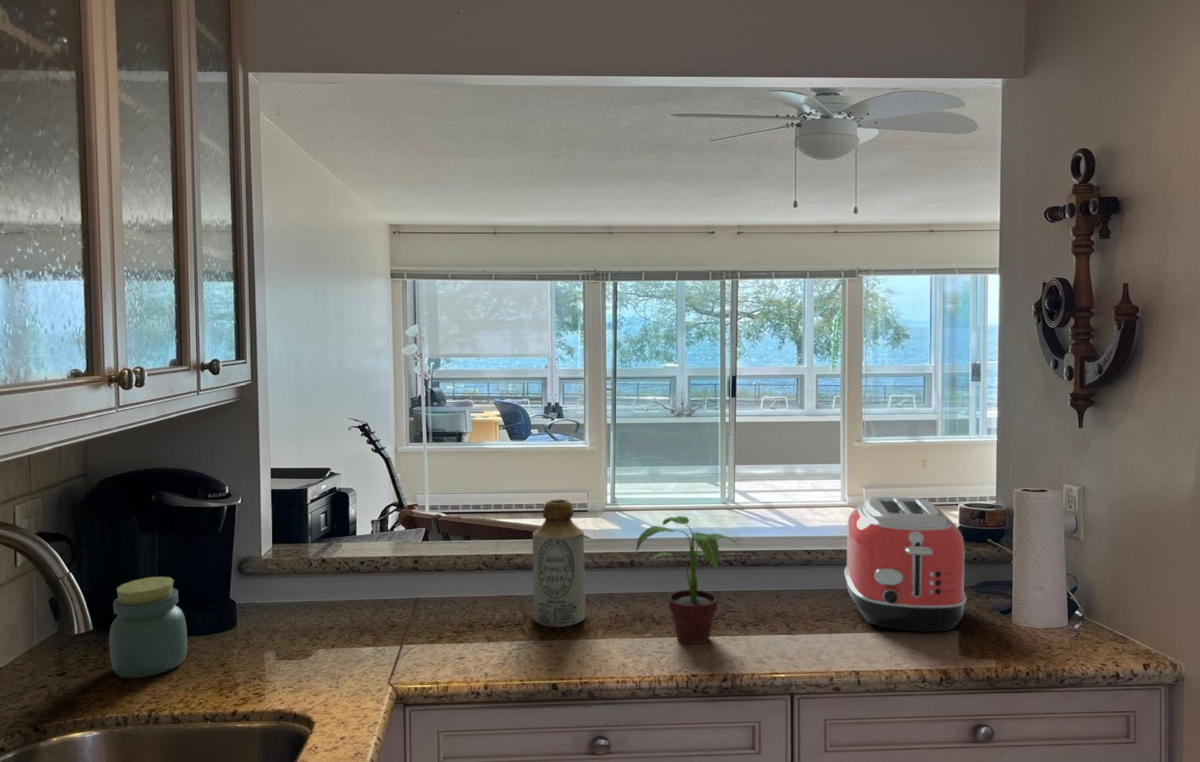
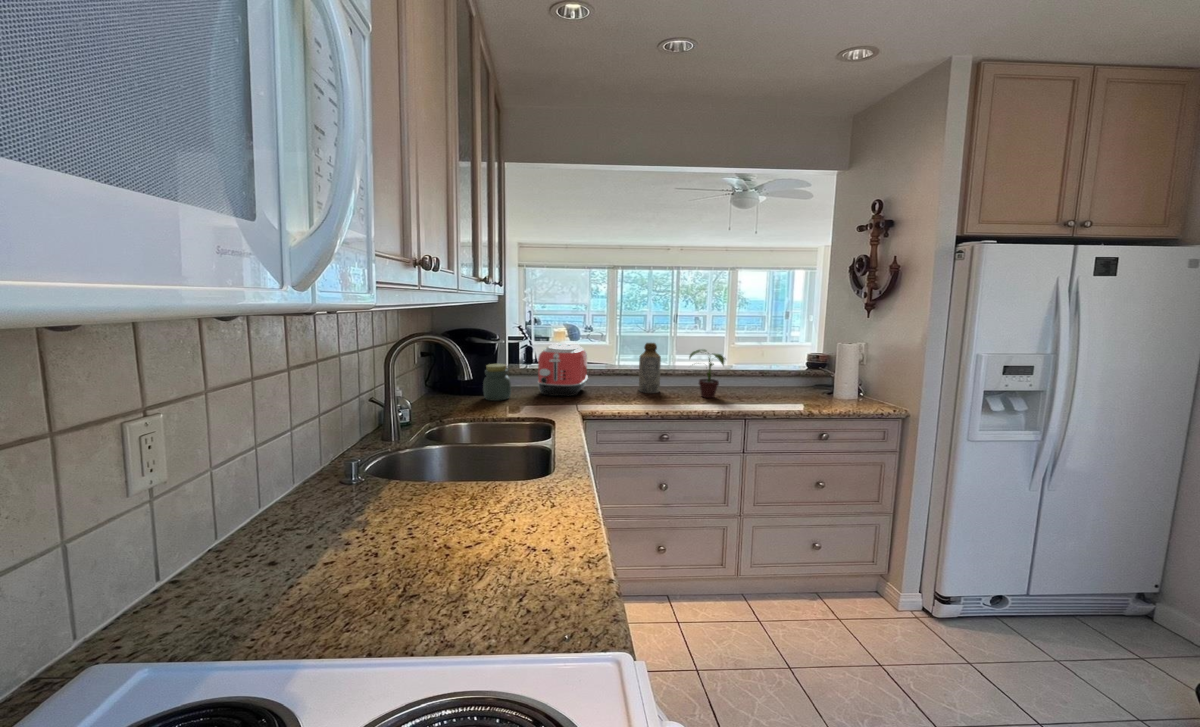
toaster: present [845,497,966,632] -> present [538,343,588,396]

